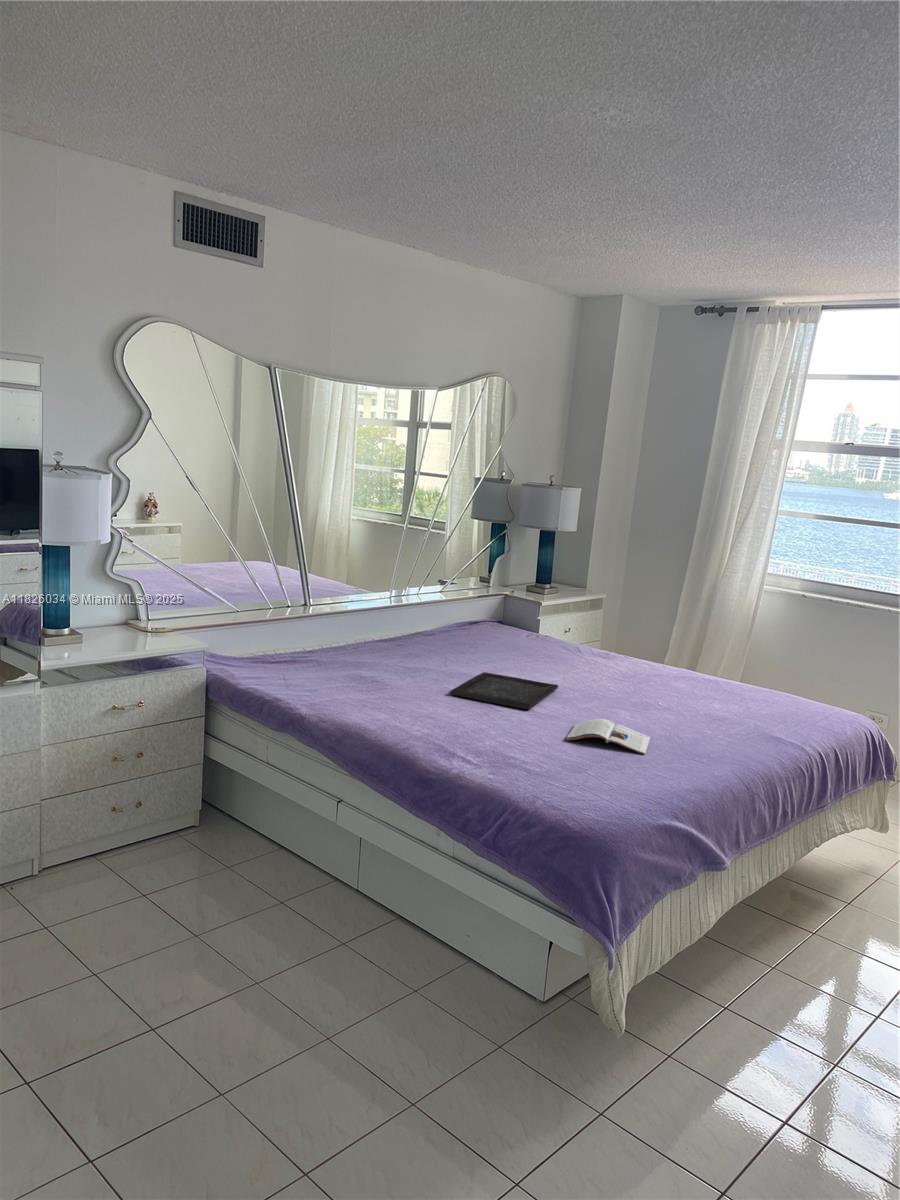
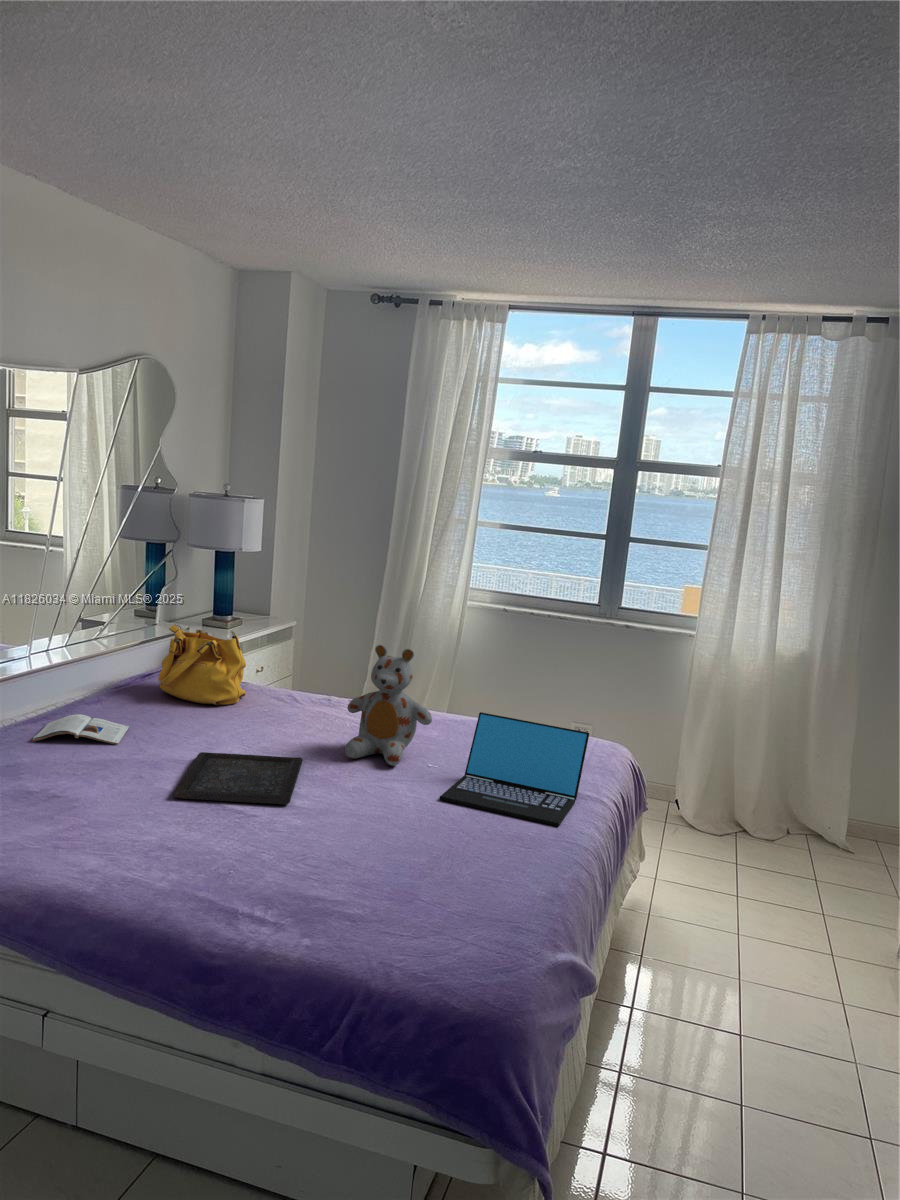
handbag: none [475,584,544,649] -> present [158,624,246,705]
stuffed bear: none [594,603,671,701] -> present [345,645,432,766]
laptop: none [653,664,799,757] -> present [440,712,589,826]
magazine: present [566,719,650,755] -> present [33,714,129,745]

